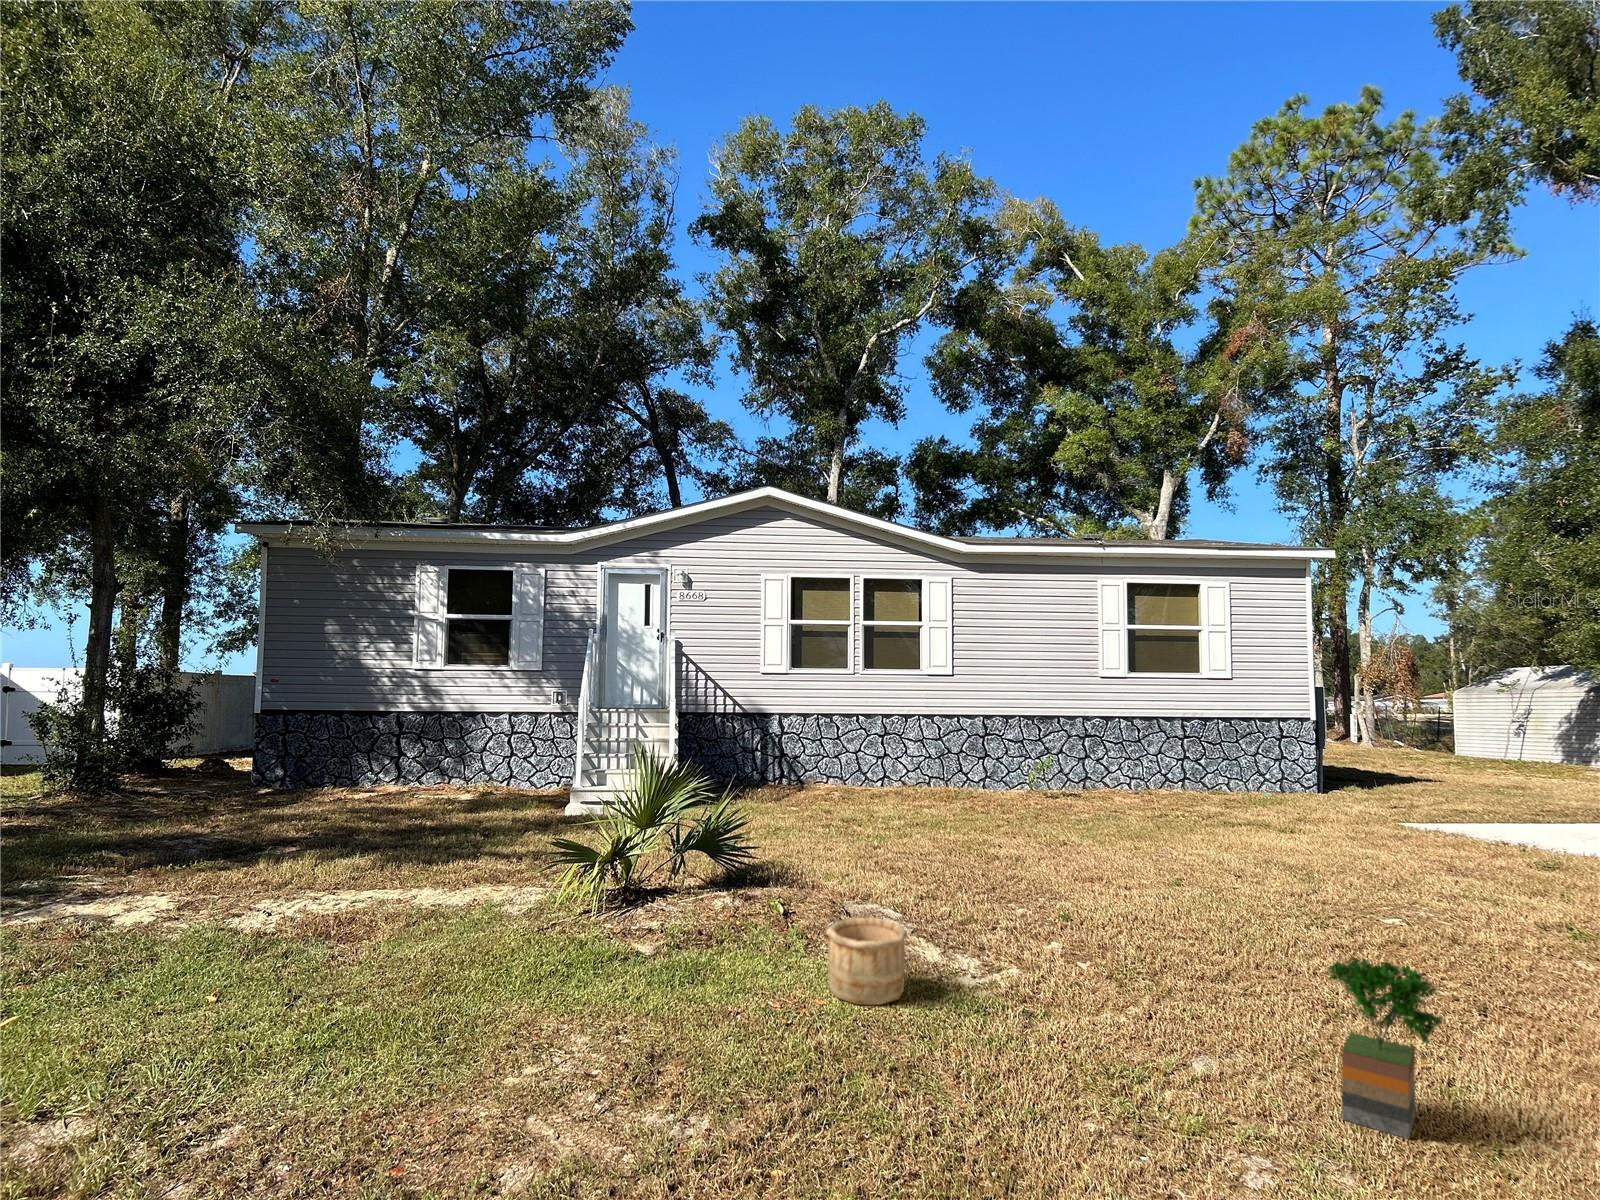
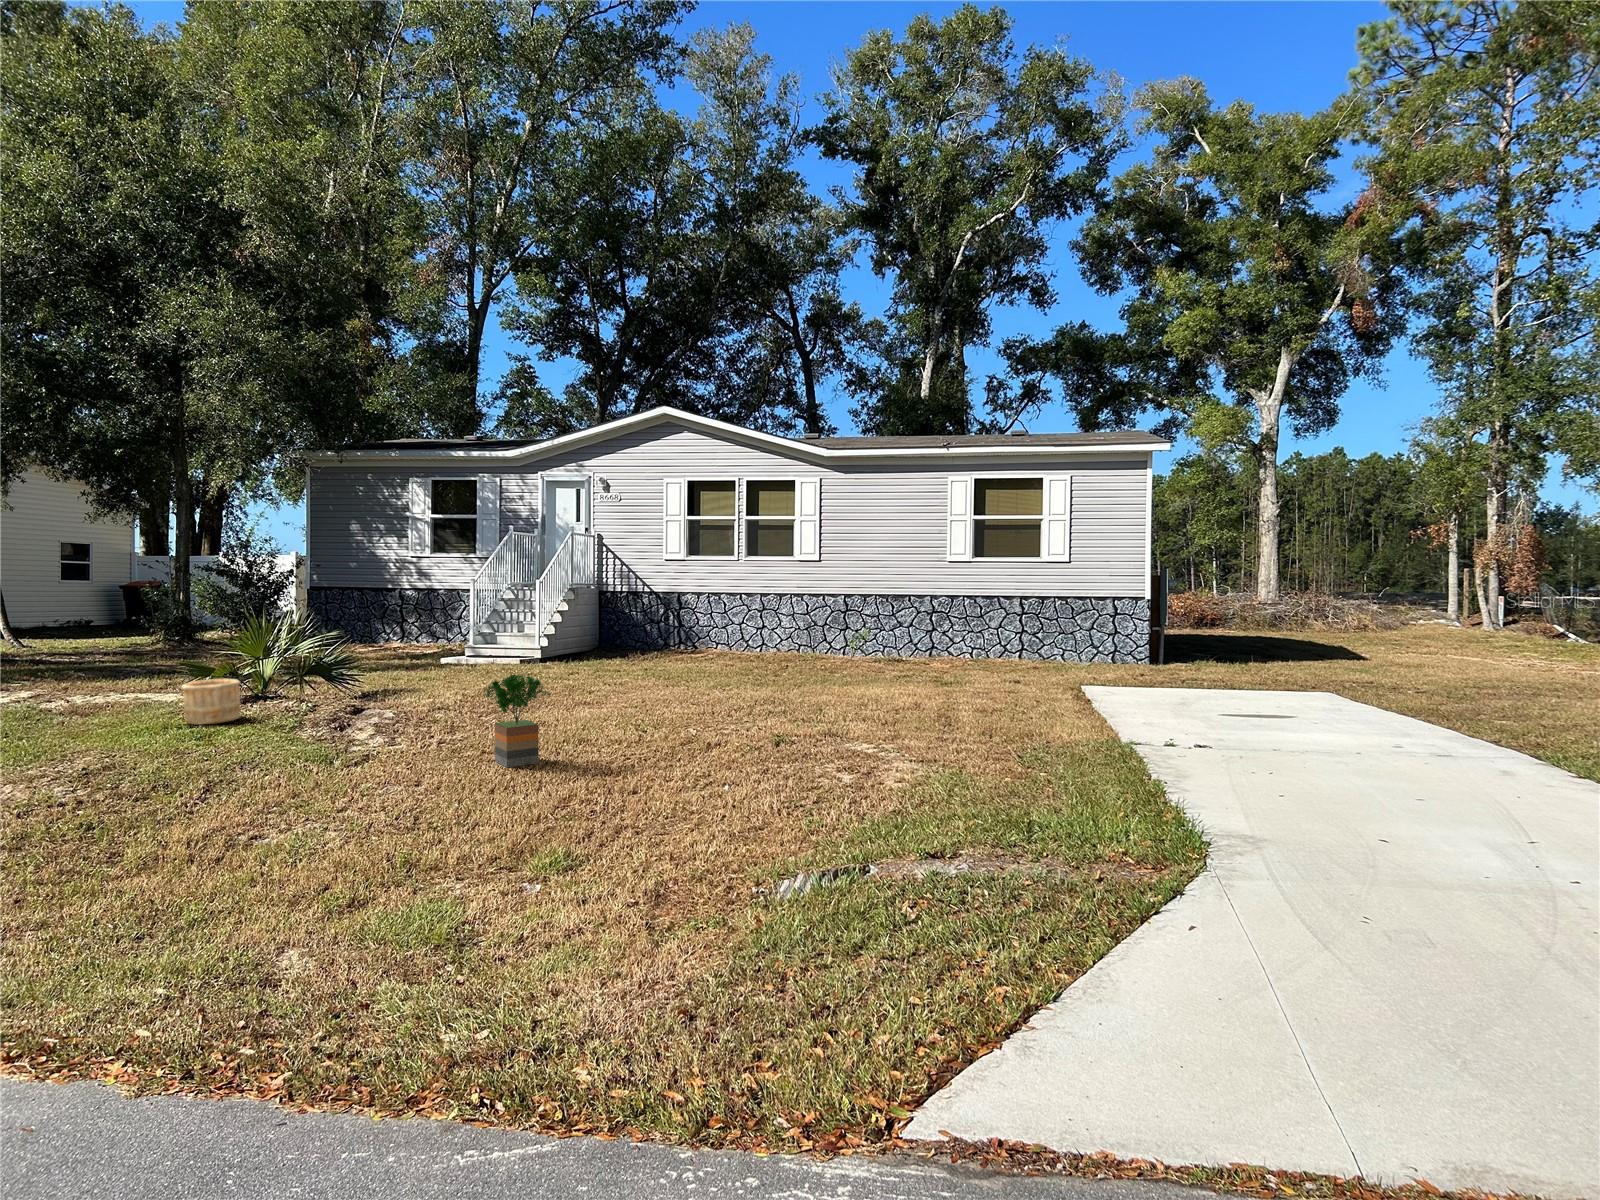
wooden bucket: present [826,918,907,1005] -> present [181,679,241,725]

